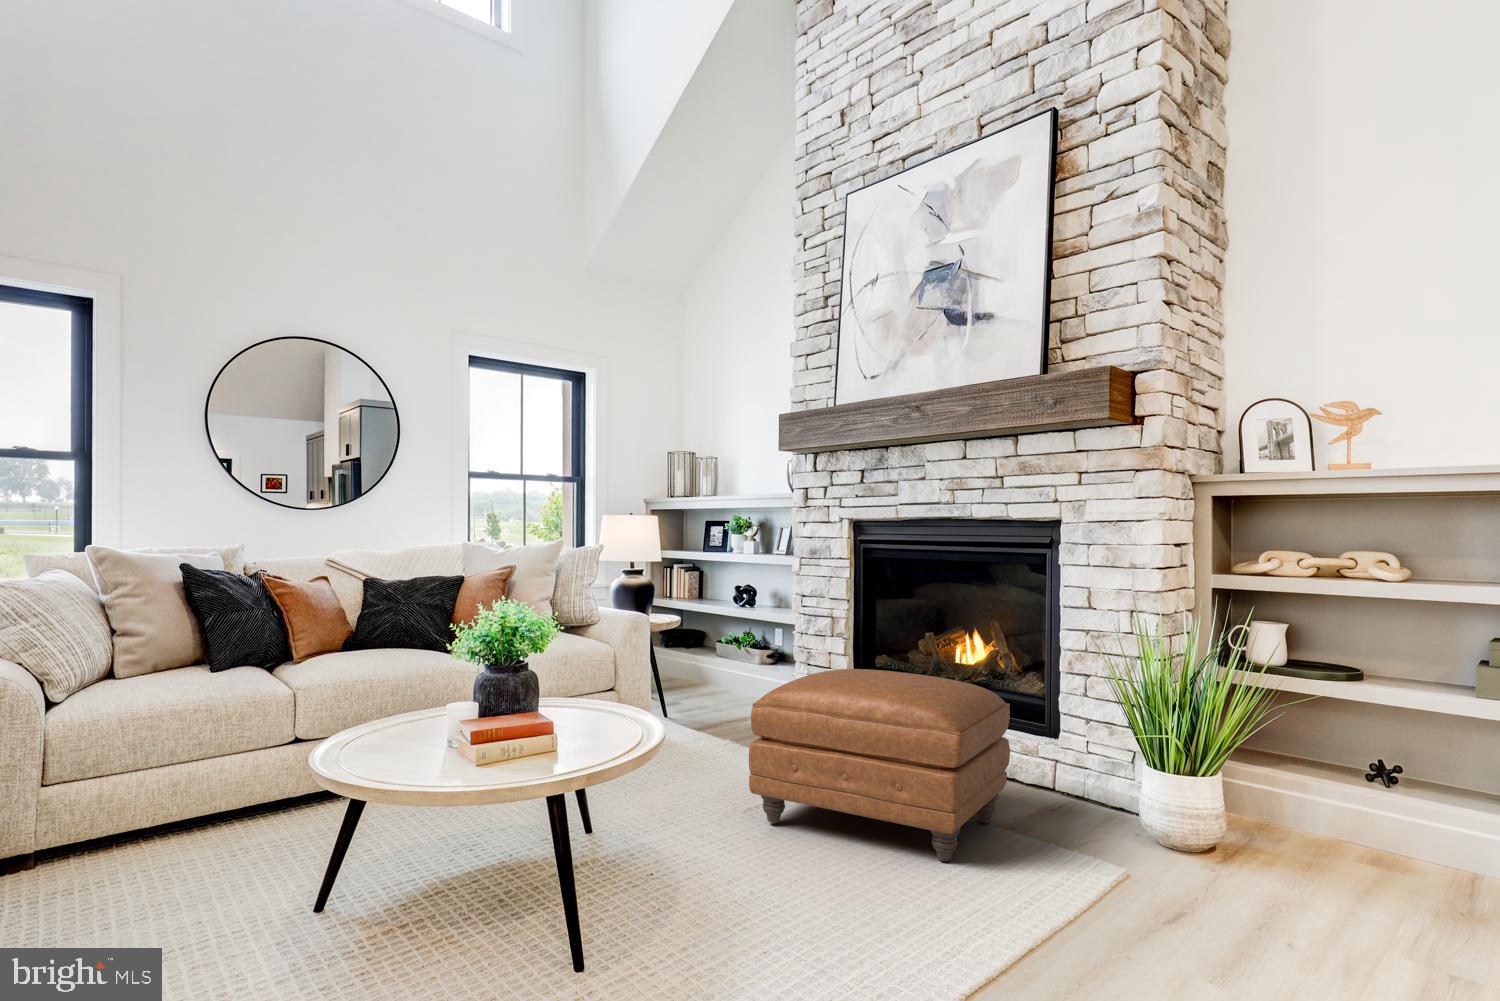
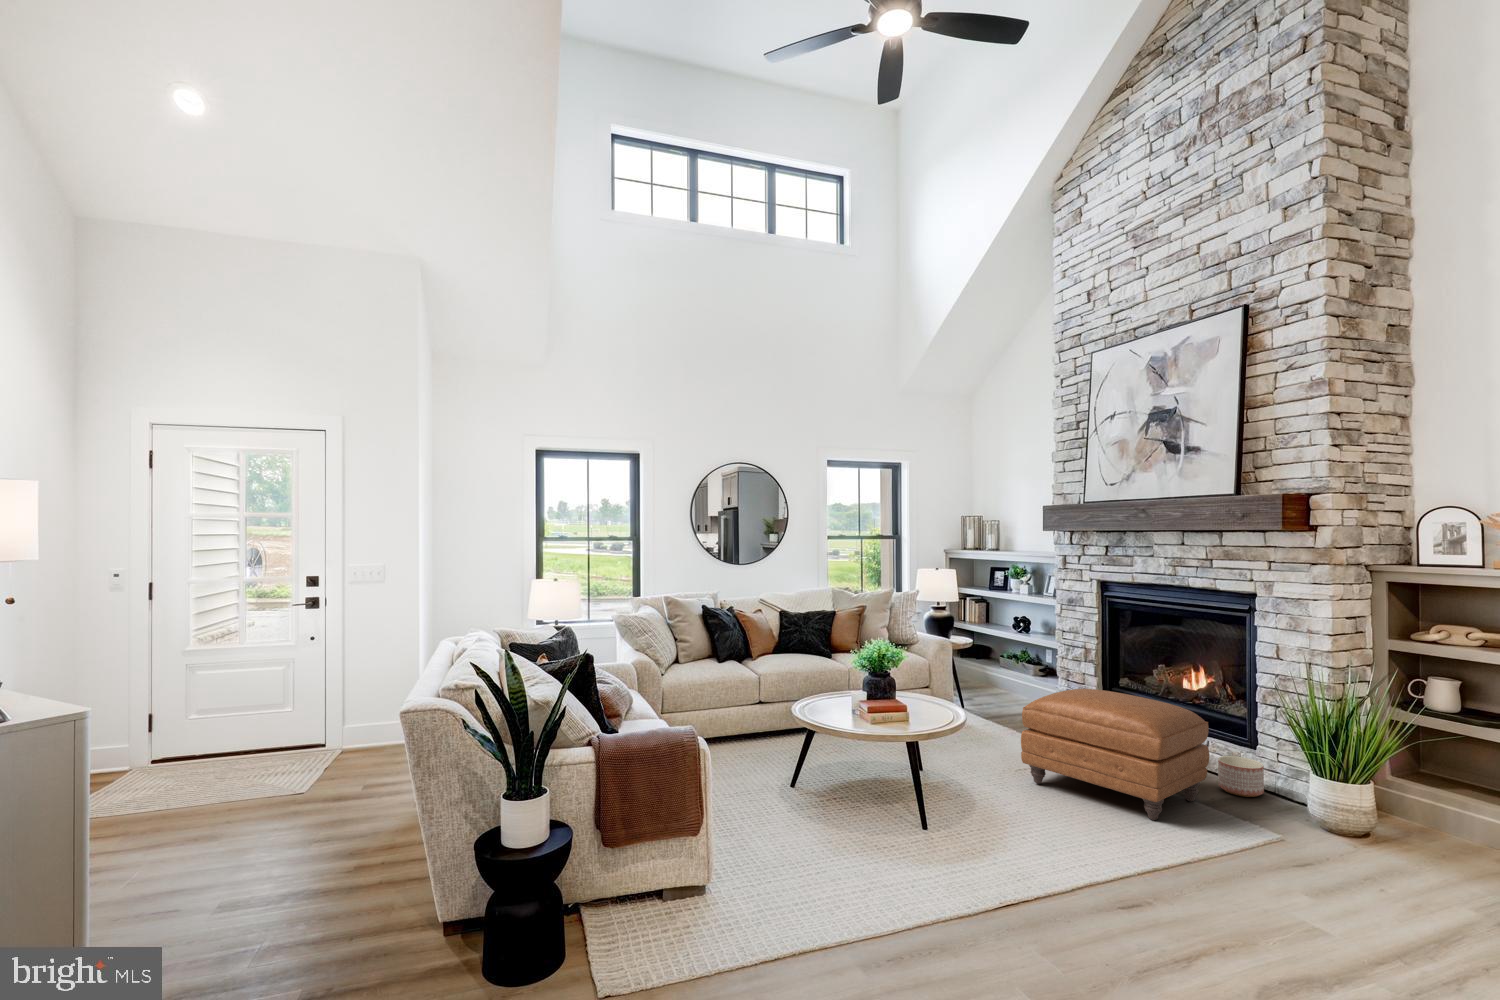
planter: none [1014,750,1071,806] -> present [1218,756,1264,797]

